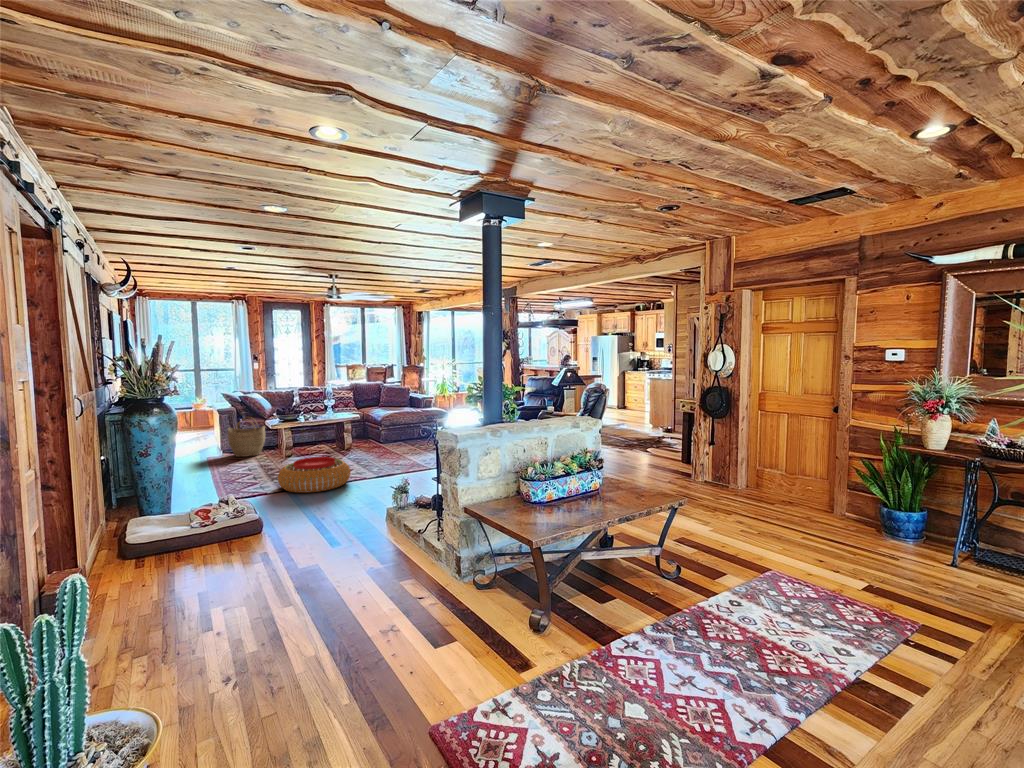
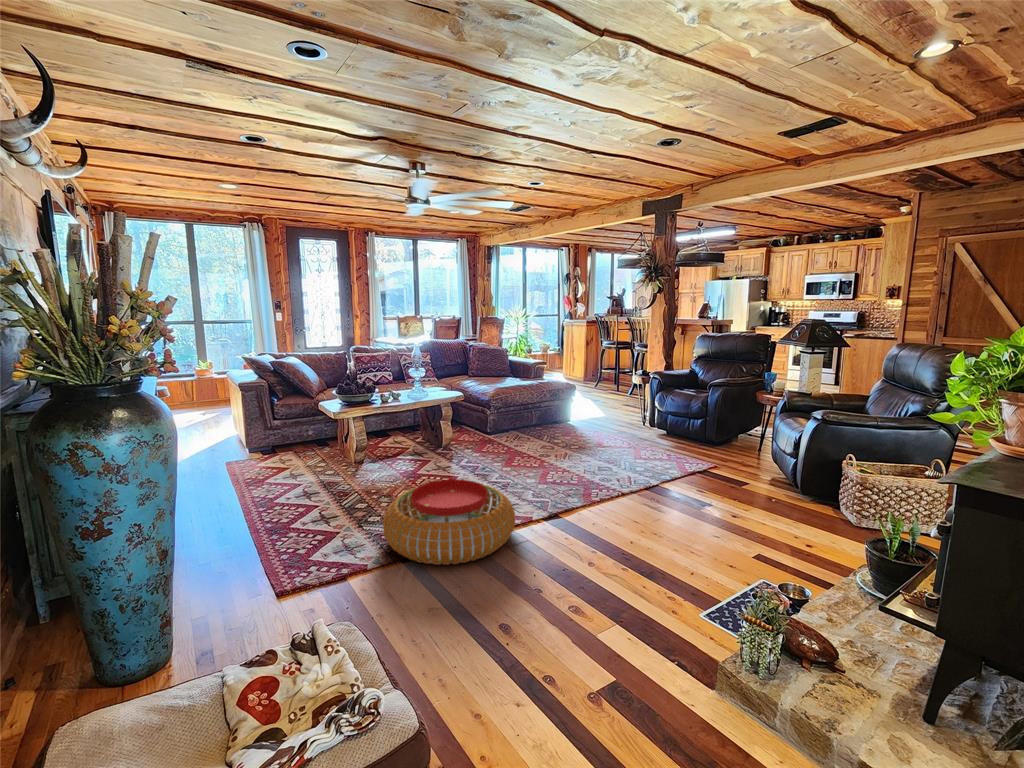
woven basket: present [228,419,265,457] -> none [259,394,318,460]

